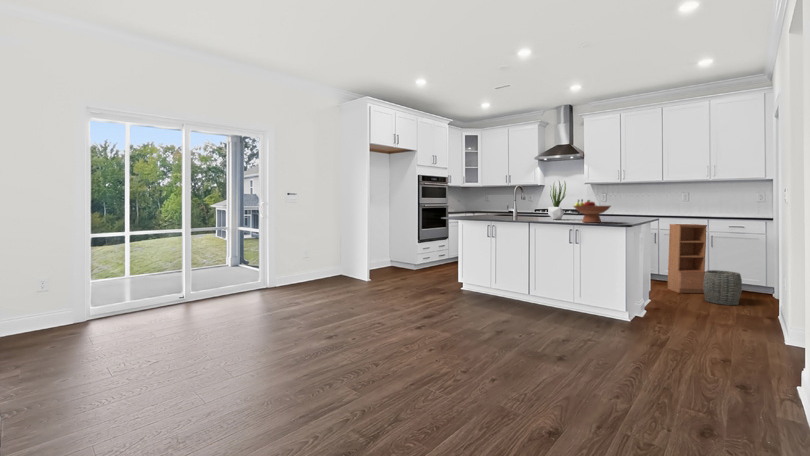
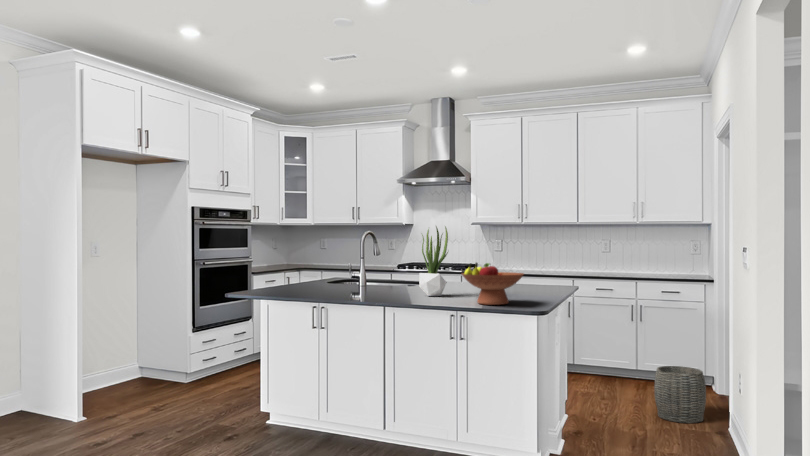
bookcase: present [668,224,707,293] -> none [600,291,657,404]

